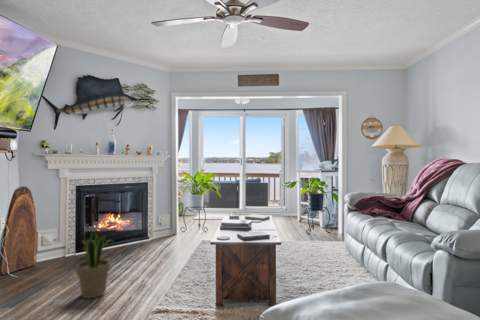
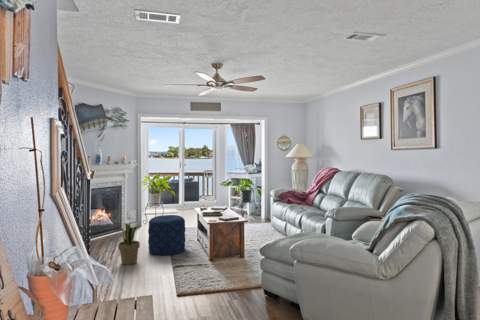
pouf: none [138,223,194,286] -> present [148,215,185,255]

